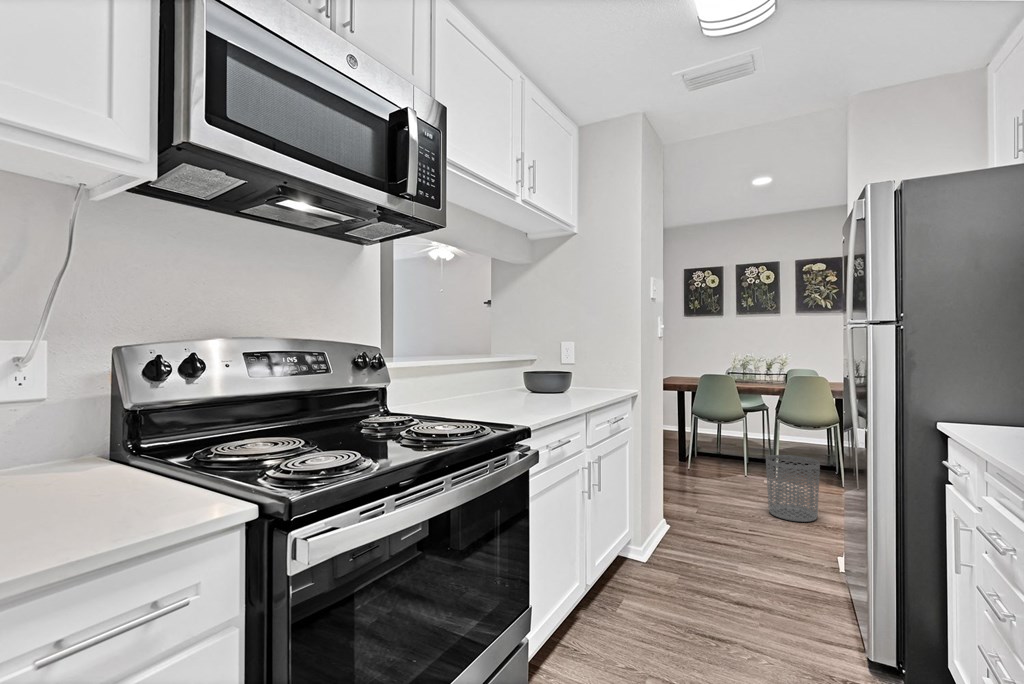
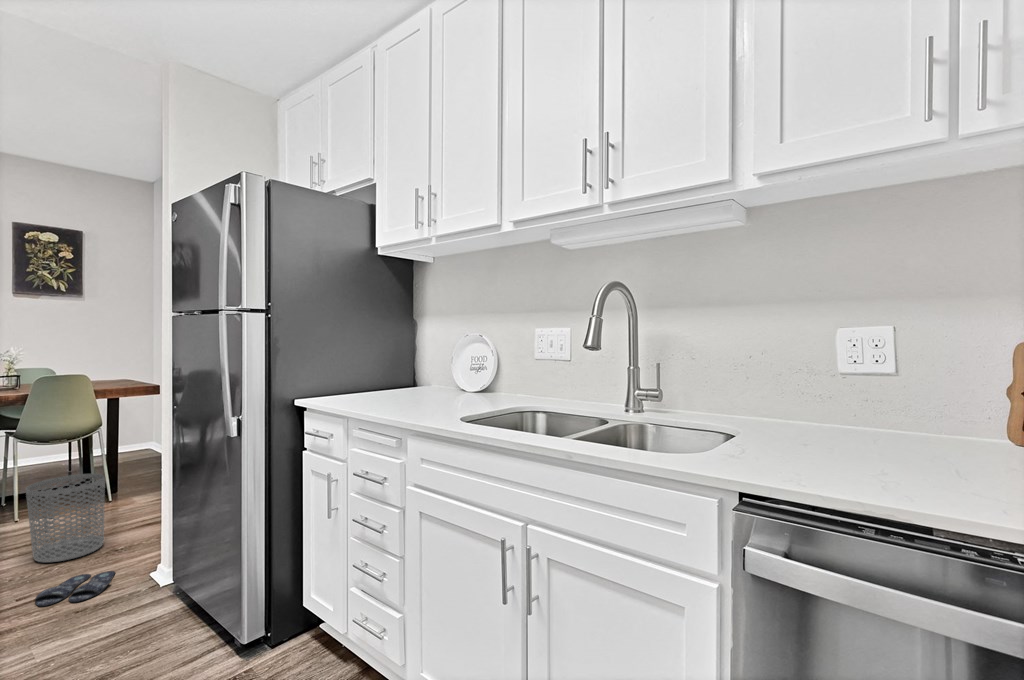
slippers: none [755,533,813,553] -> present [35,571,115,606]

